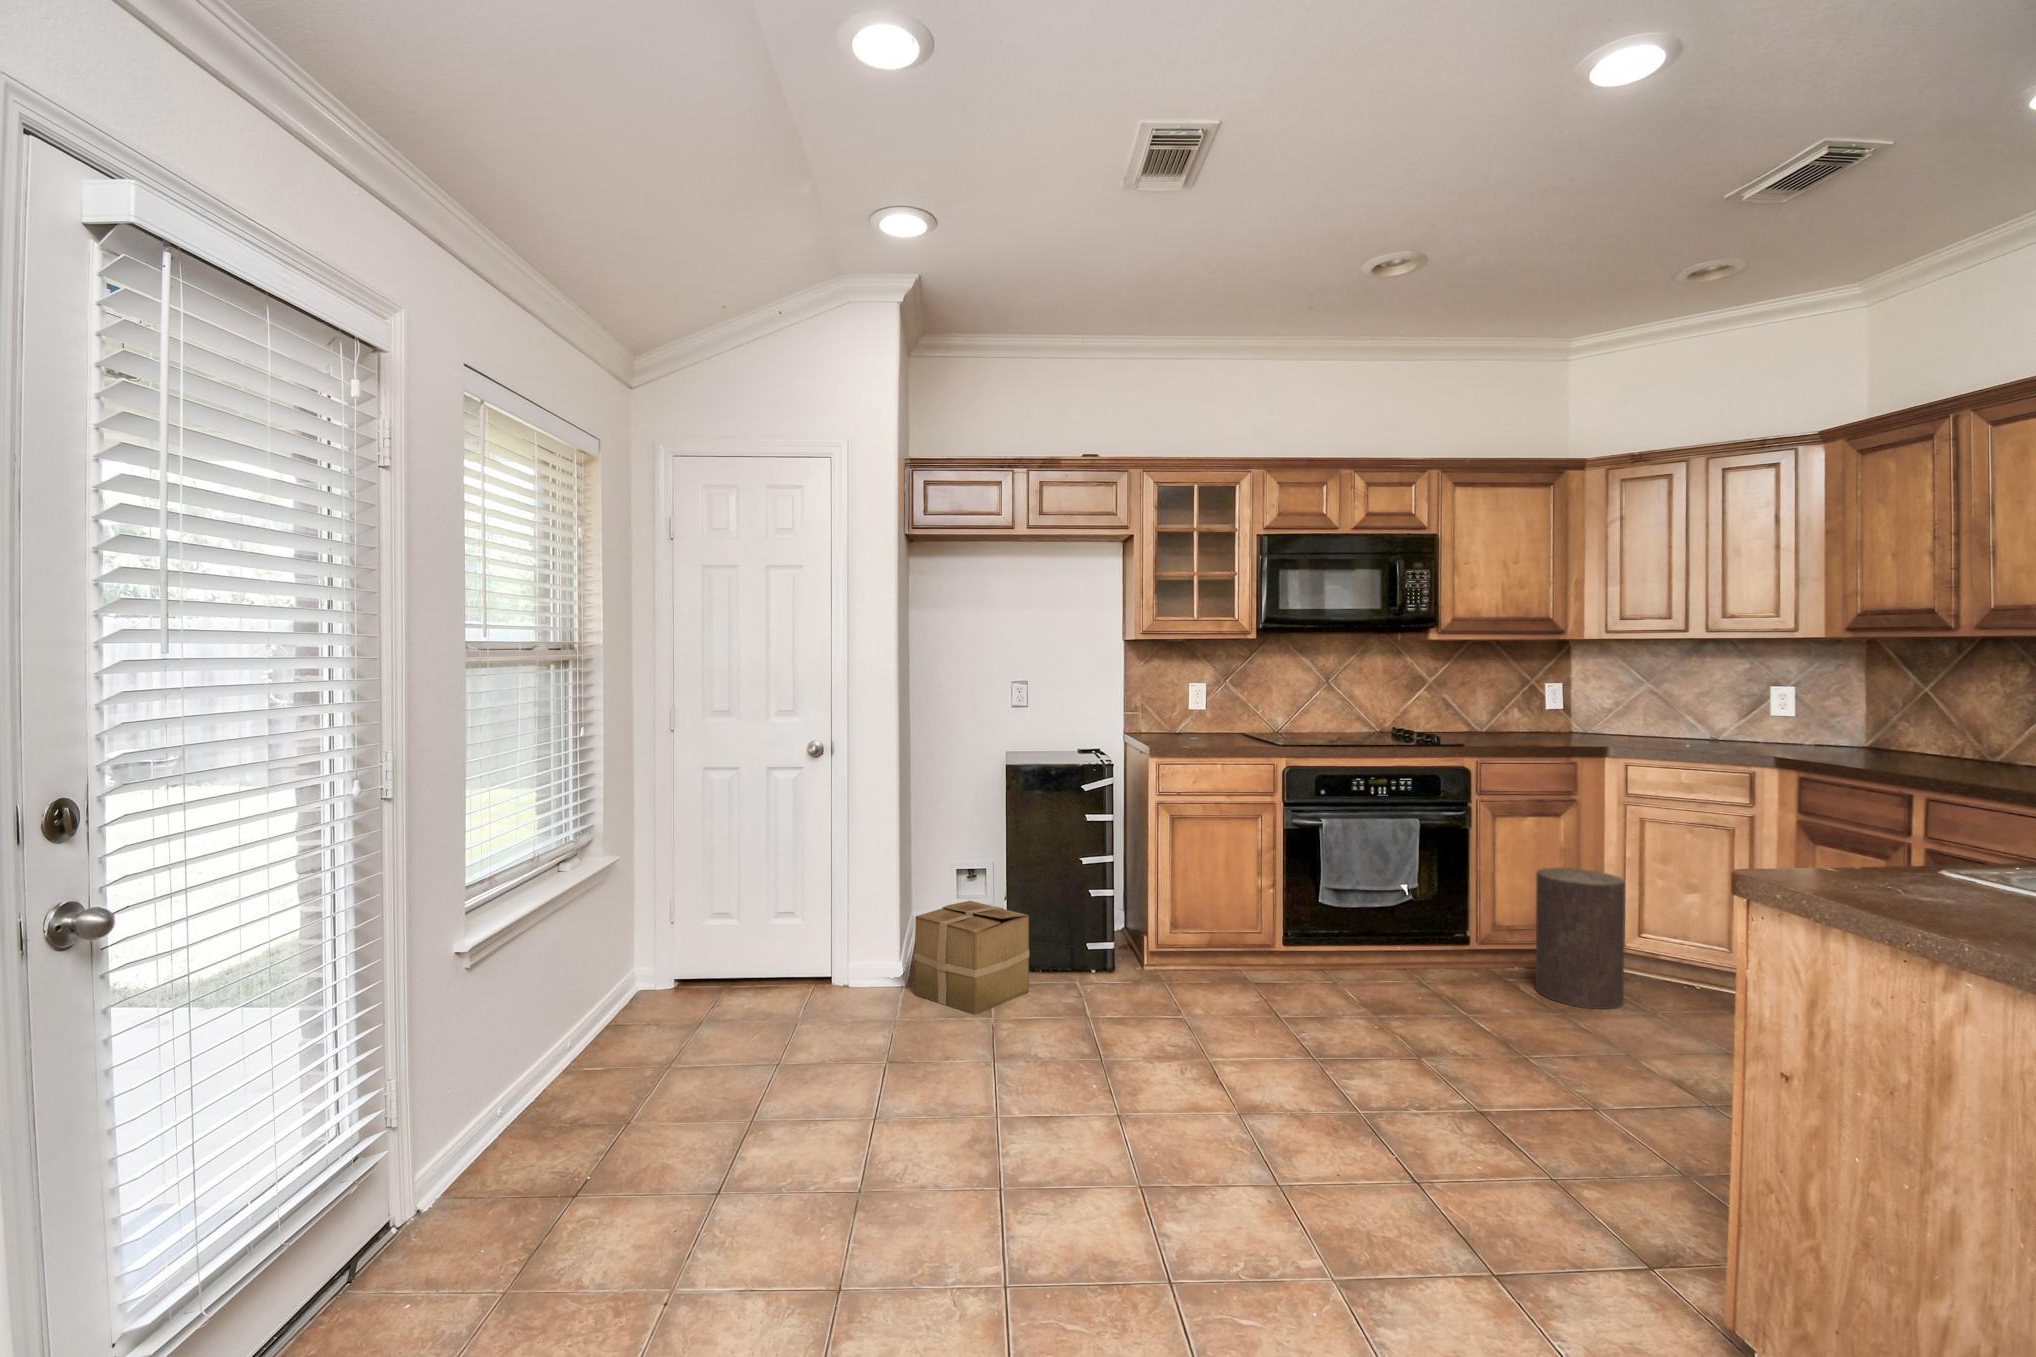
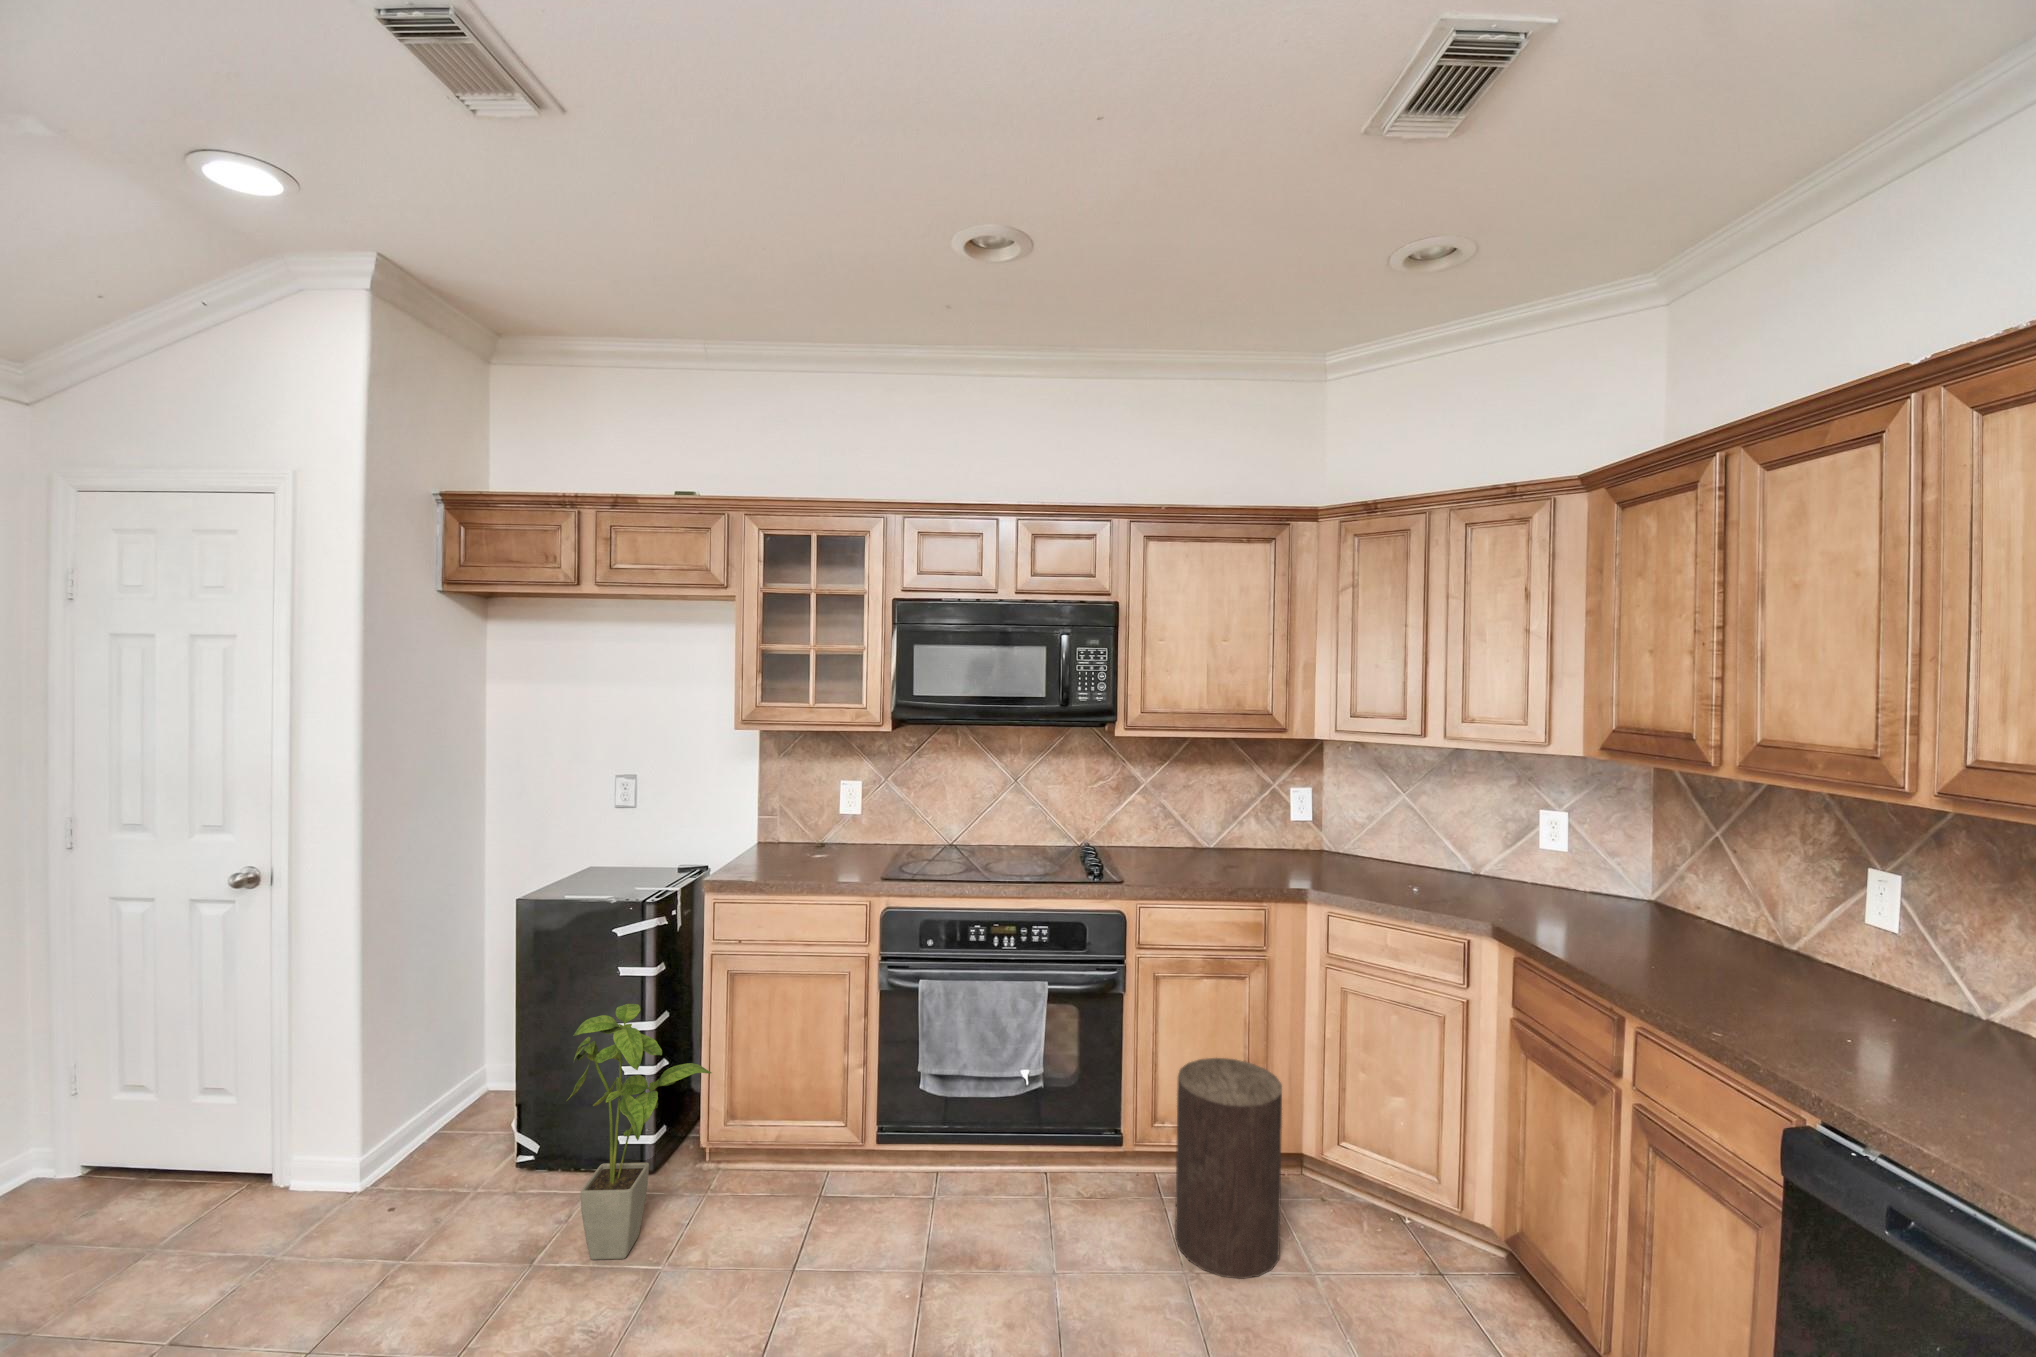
house plant: none [1103,823,1197,1010] -> present [567,1004,712,1260]
cardboard box: present [914,901,1029,1014] -> none [346,1074,503,1262]

